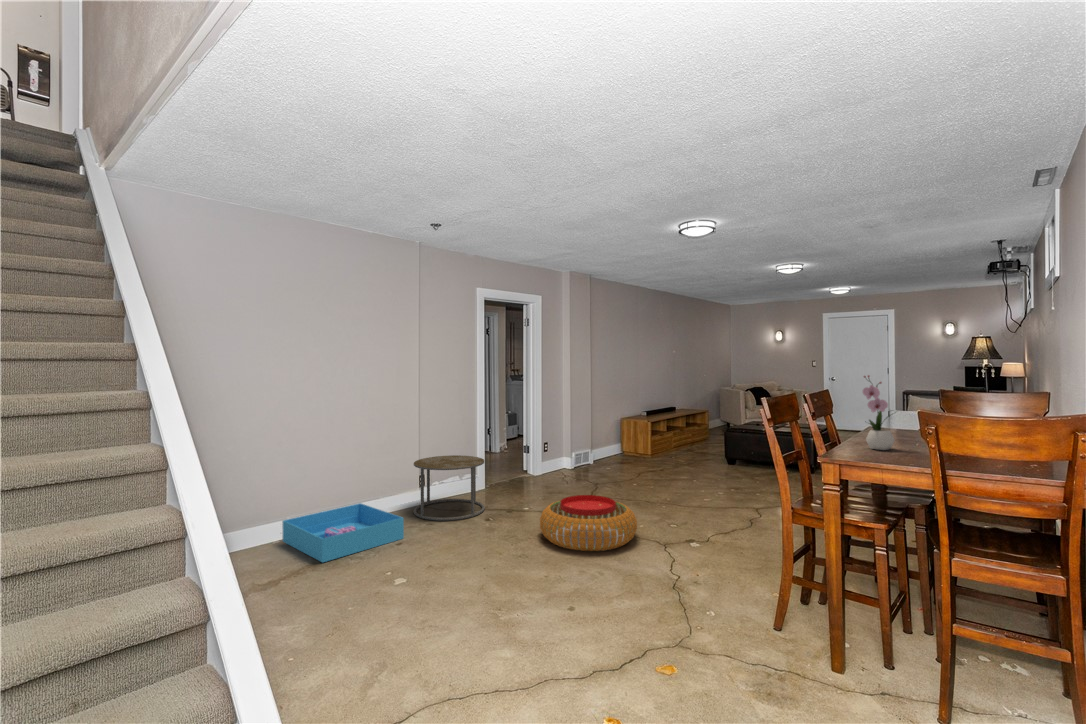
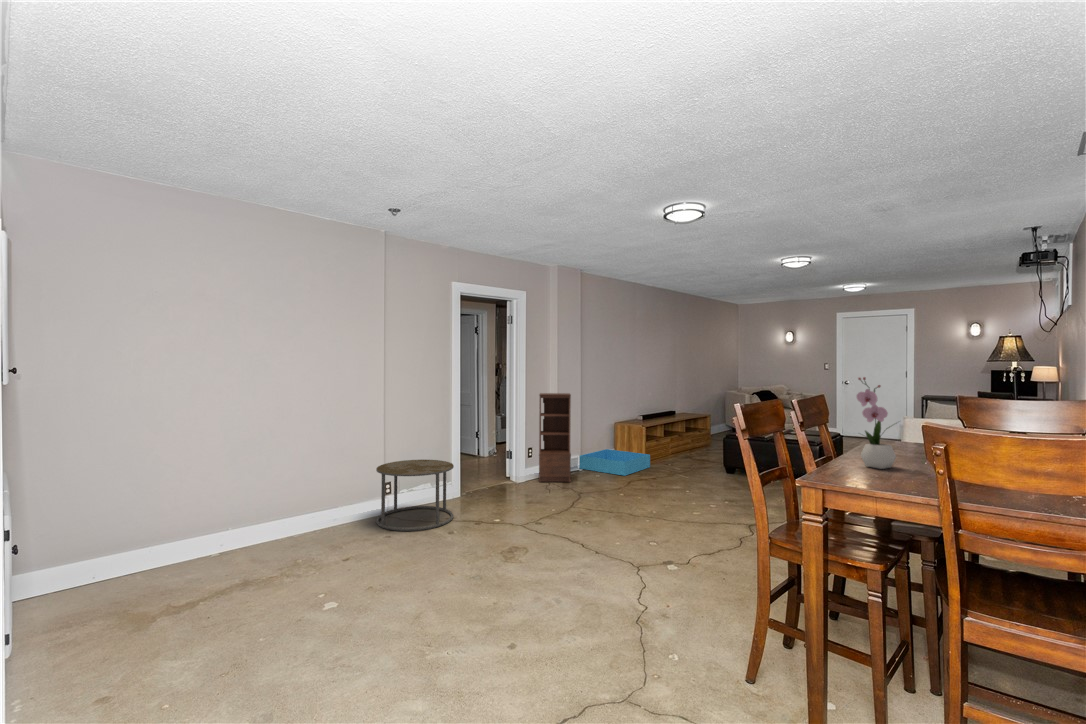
bookshelf: none [552,392,584,476] -> present [539,393,571,482]
pouf: present [540,495,637,551] -> none [501,507,609,572]
storage bin: present [282,503,404,562] -> present [579,449,650,476]

